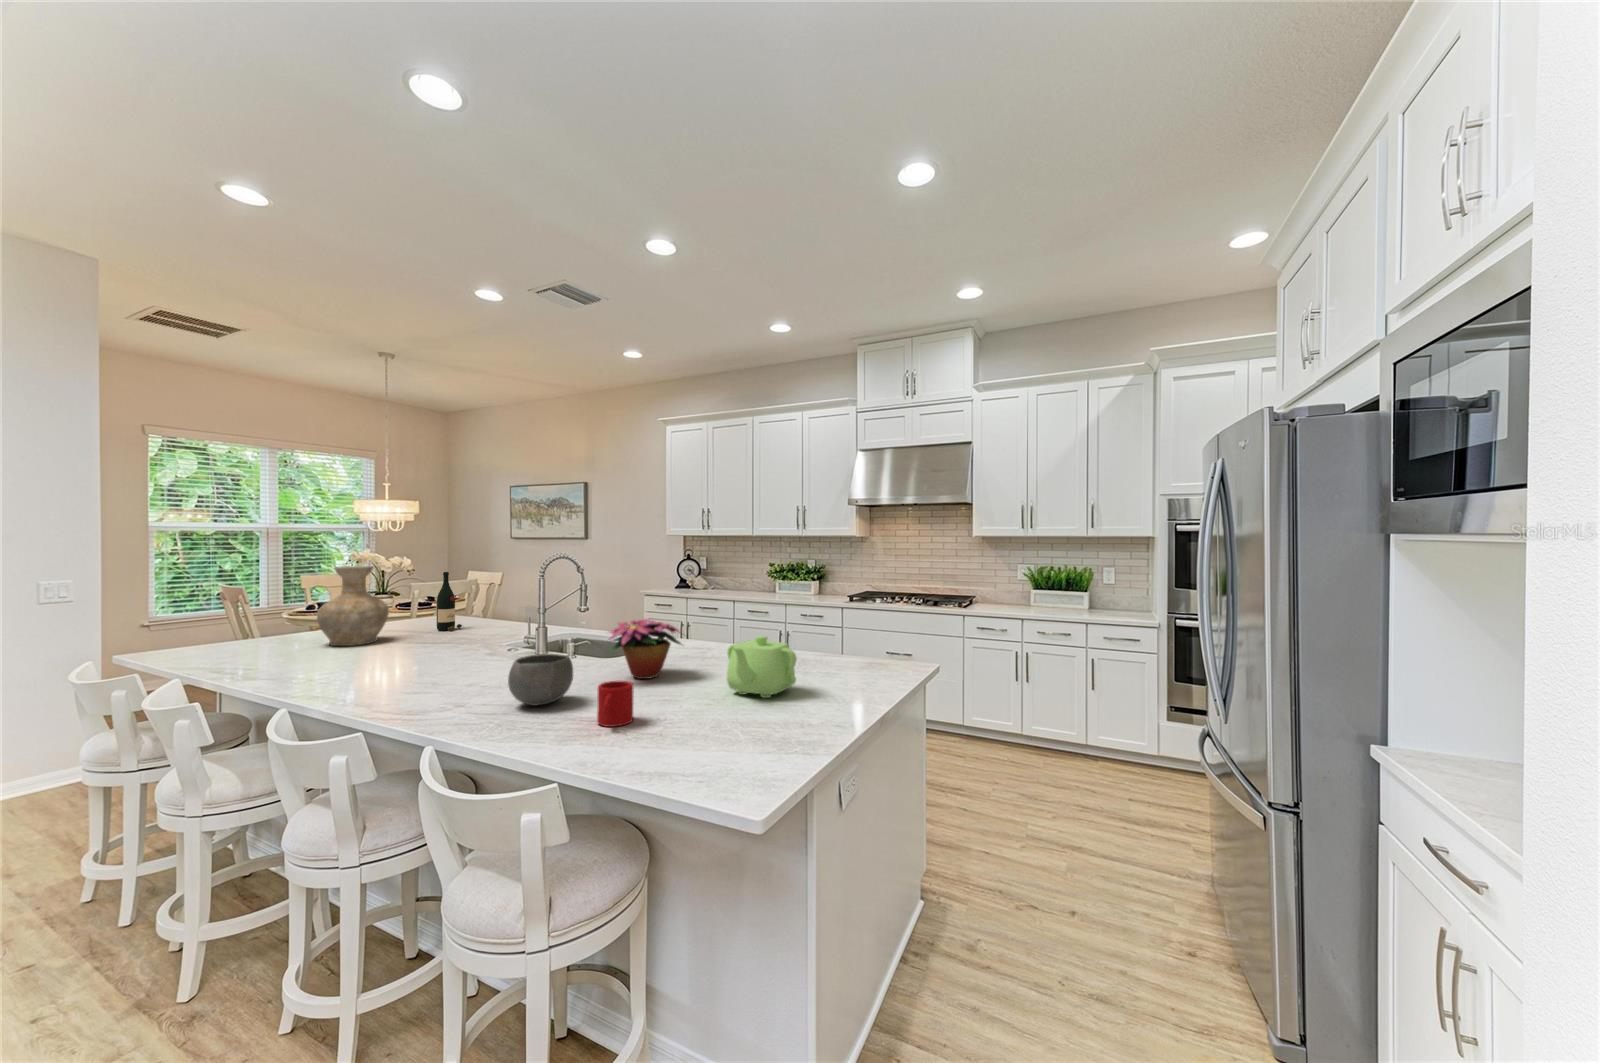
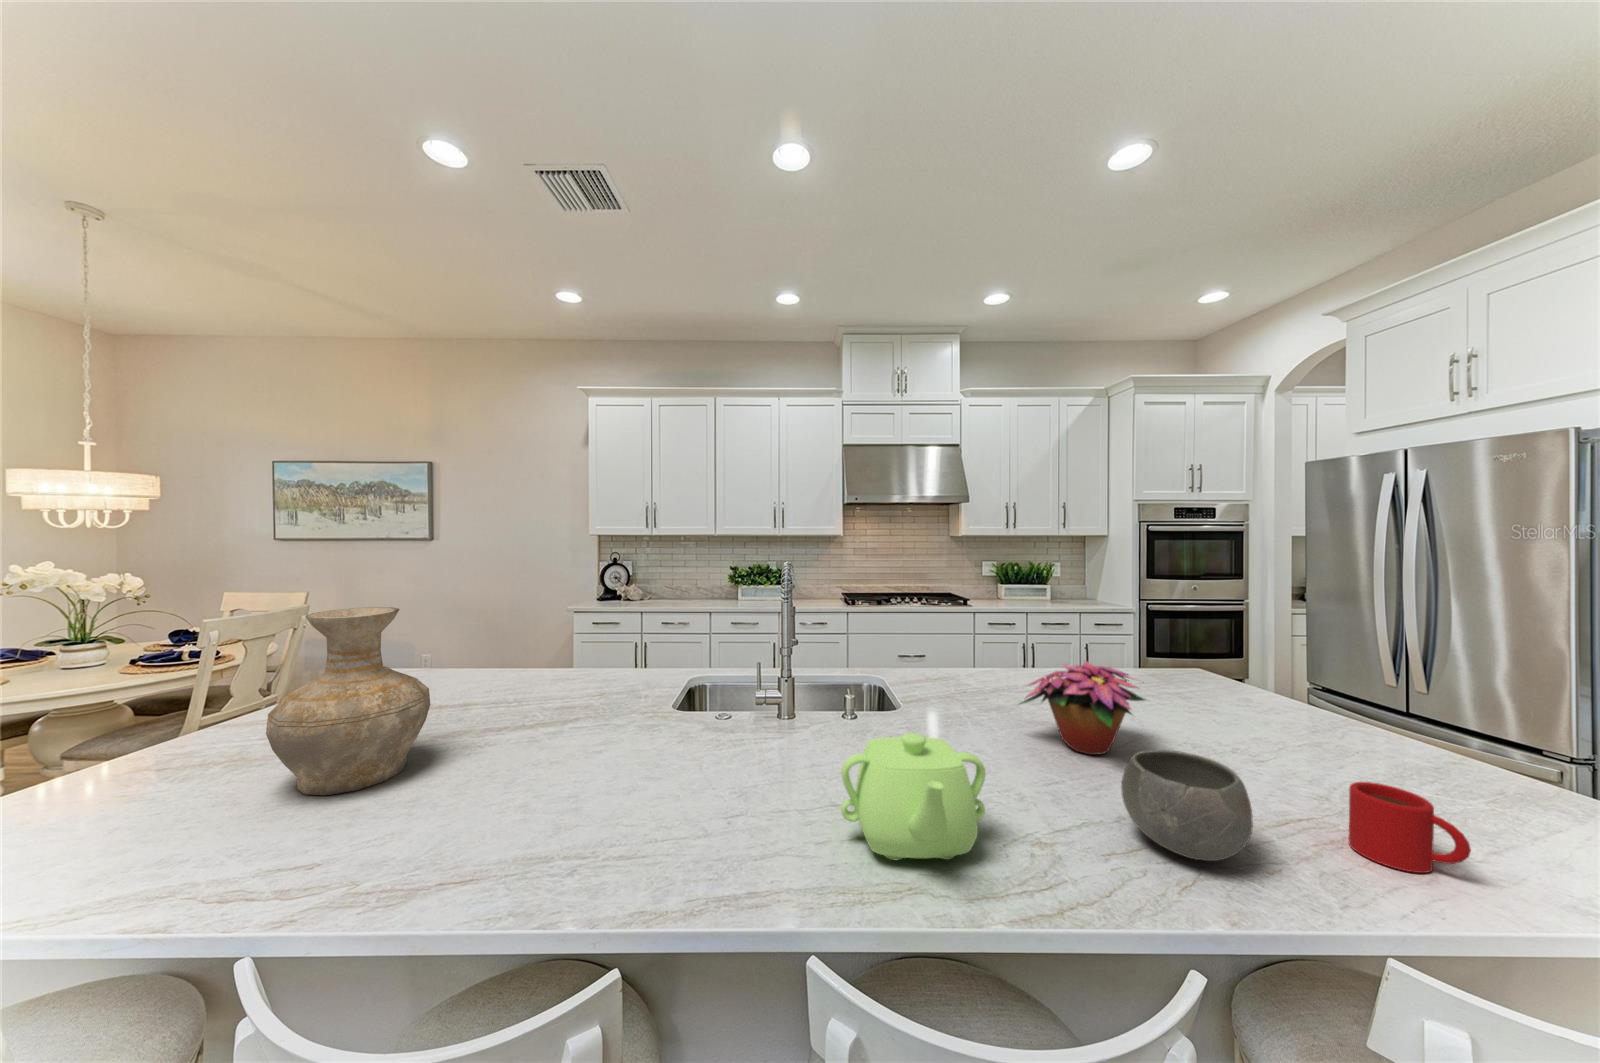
wine bottle: present [437,572,462,631] -> none [467,605,510,712]
teapot: present [727,636,797,698] -> present [841,733,985,860]

